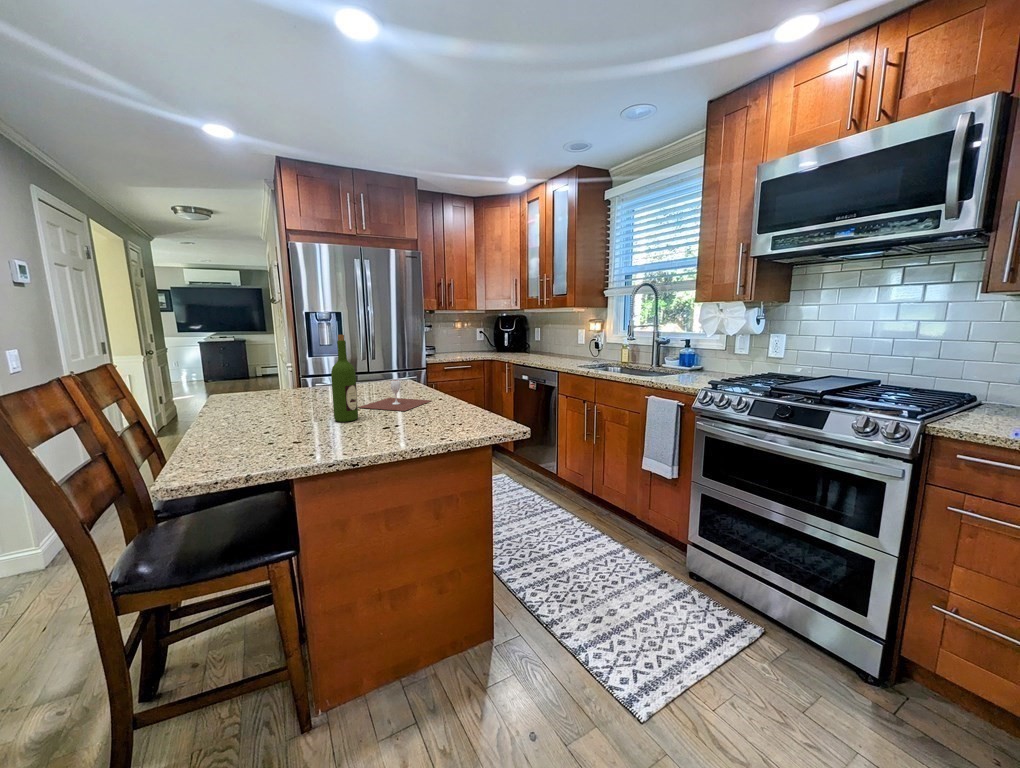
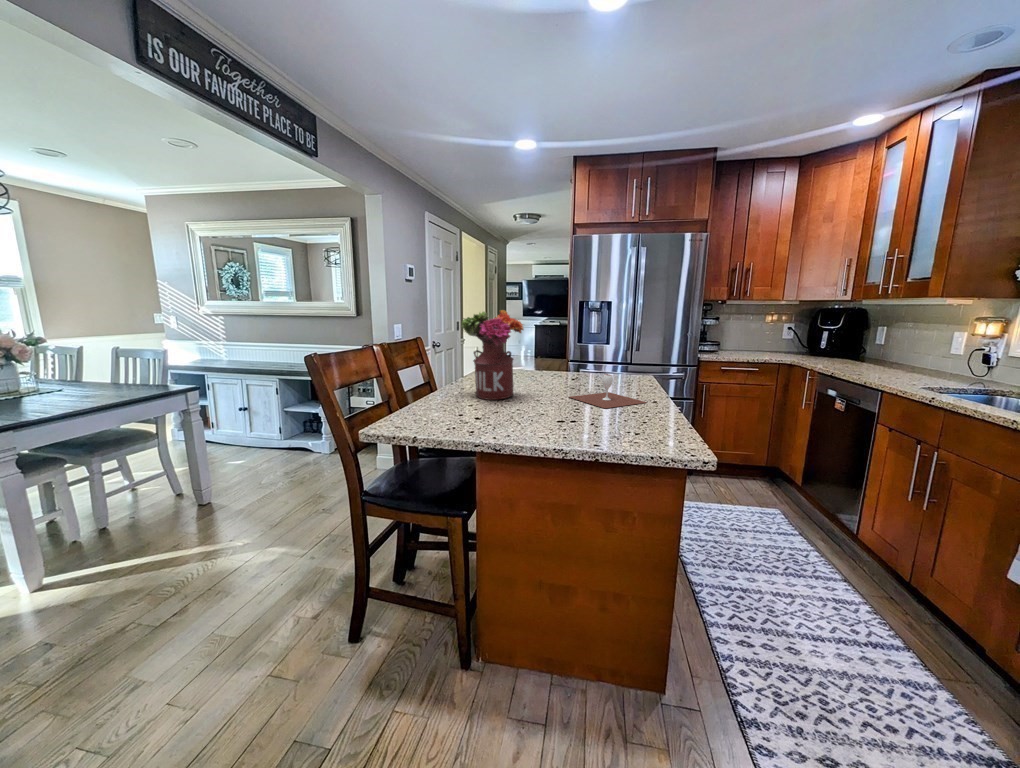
flower arrangement: none [219,321,304,425] -> present [462,310,524,400]
wine bottle: present [331,335,358,422] -> none [534,325,557,409]

